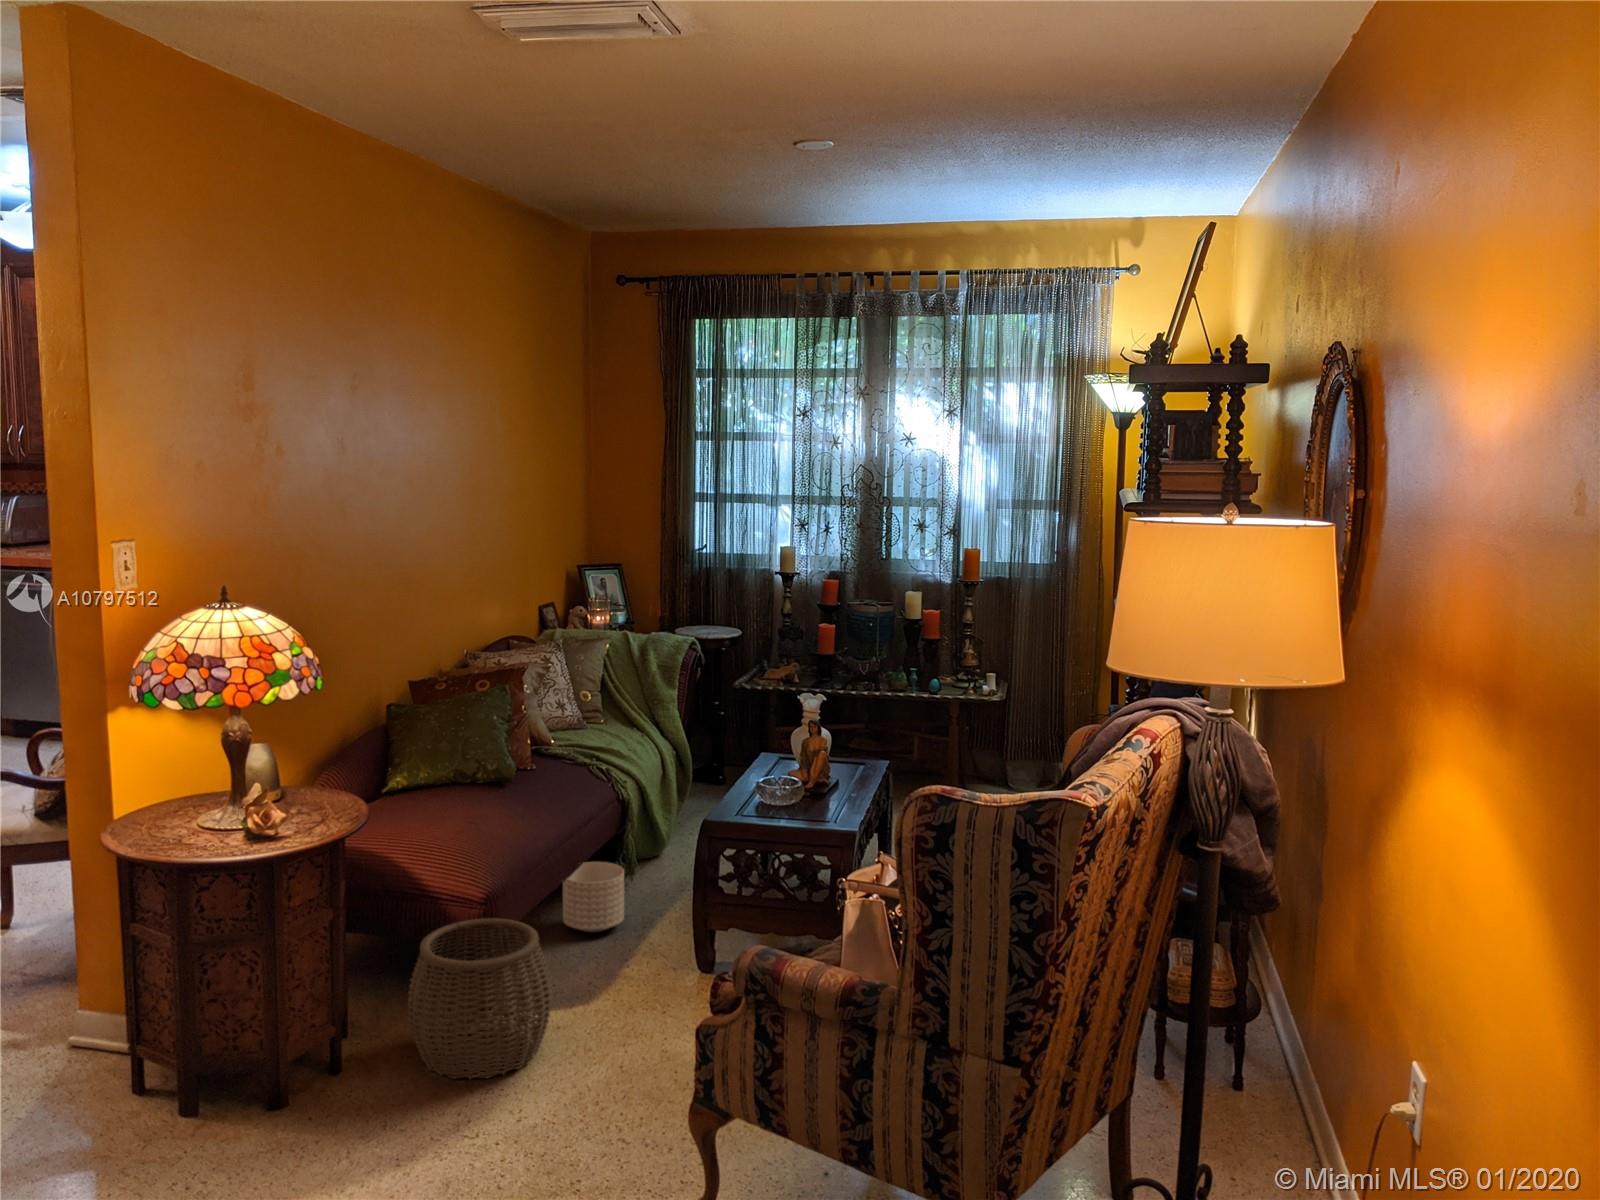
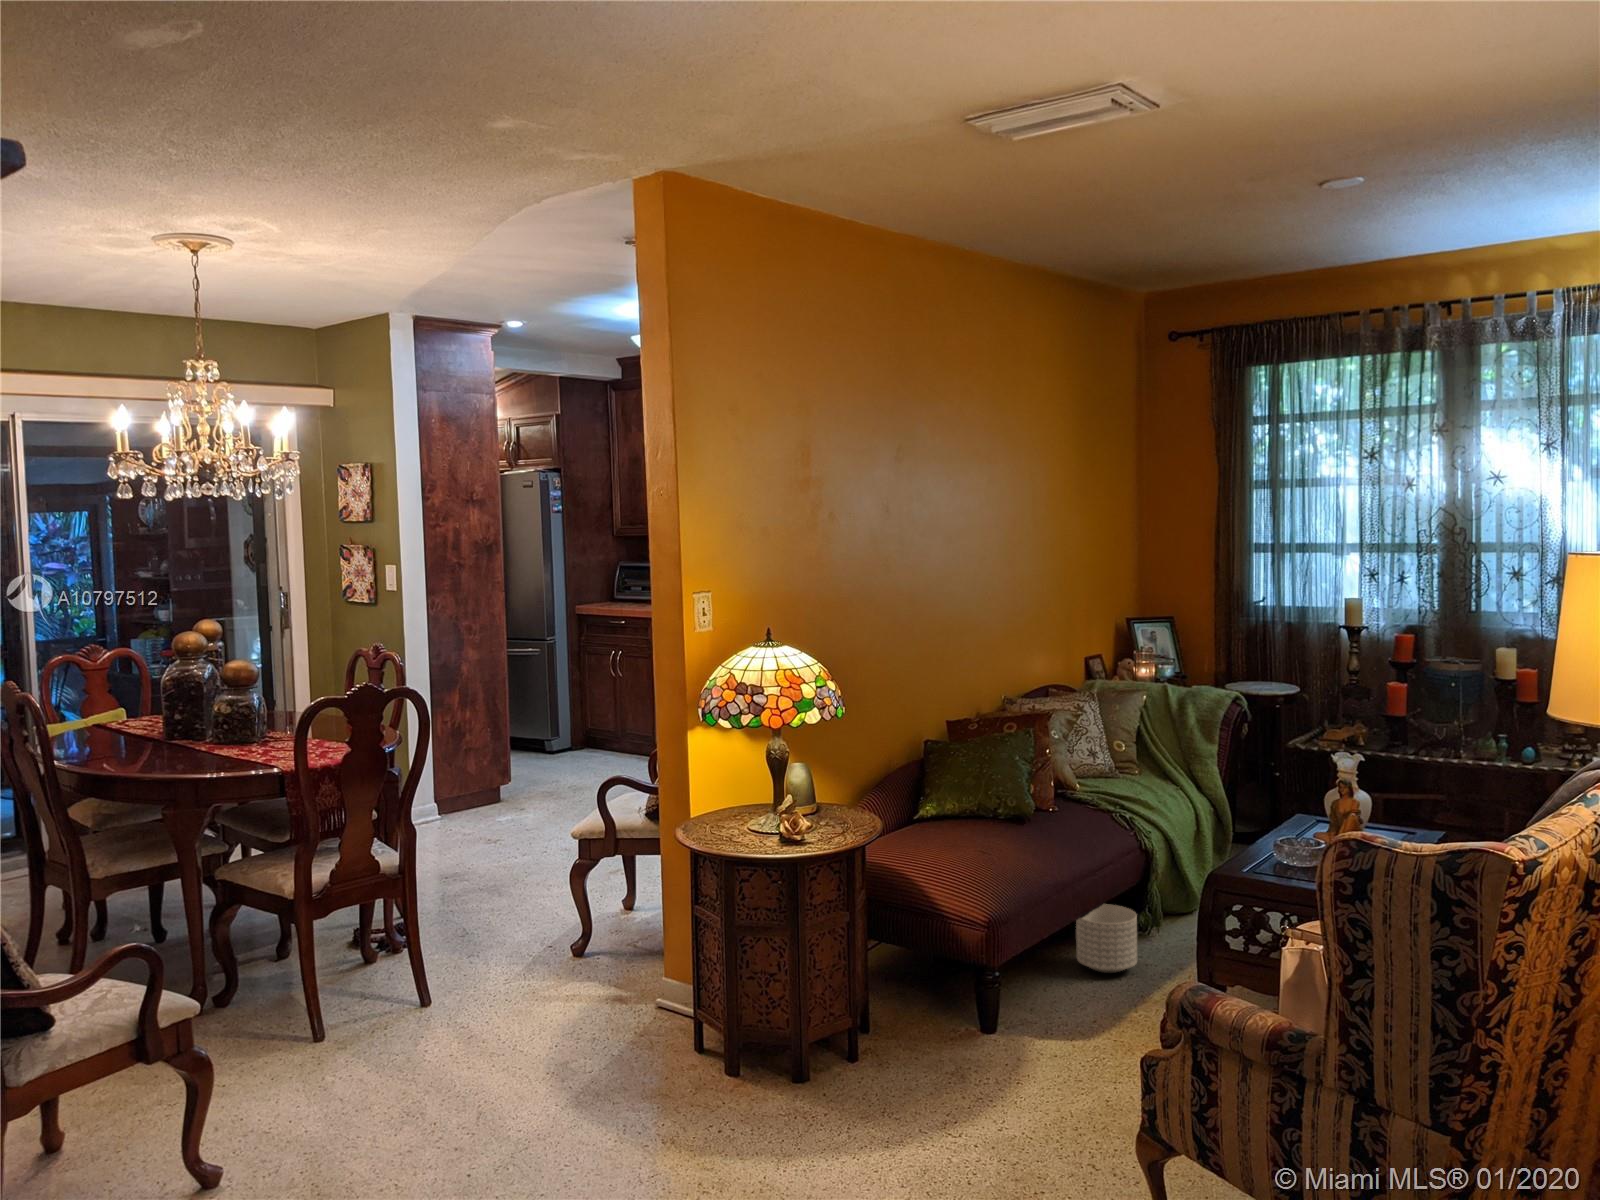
woven basket: present [408,918,552,1080] -> none [910,937,1041,1084]

